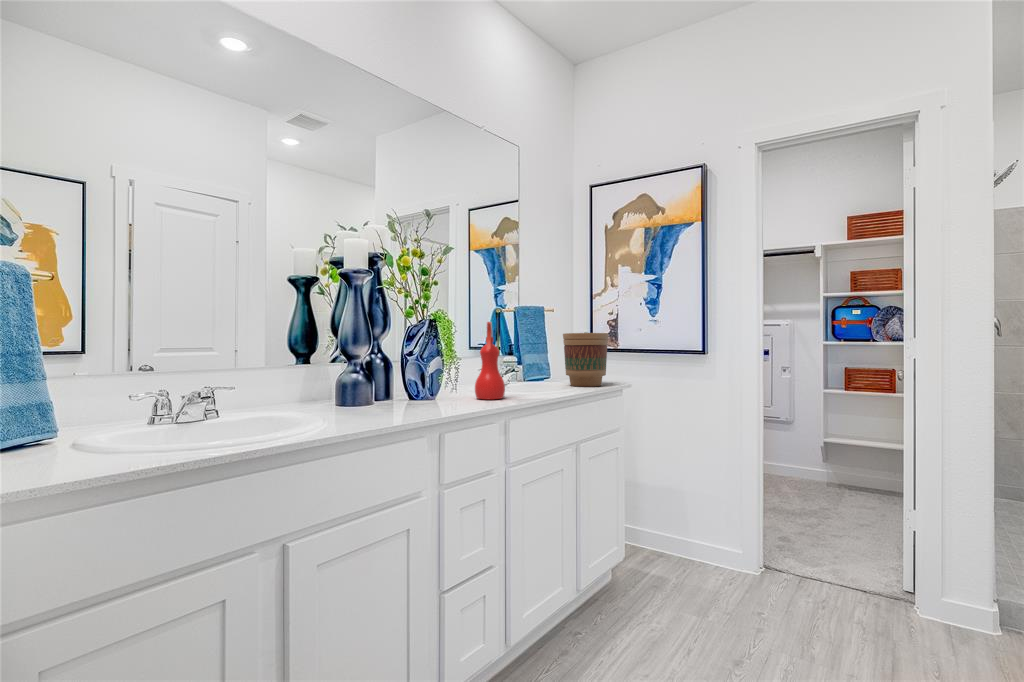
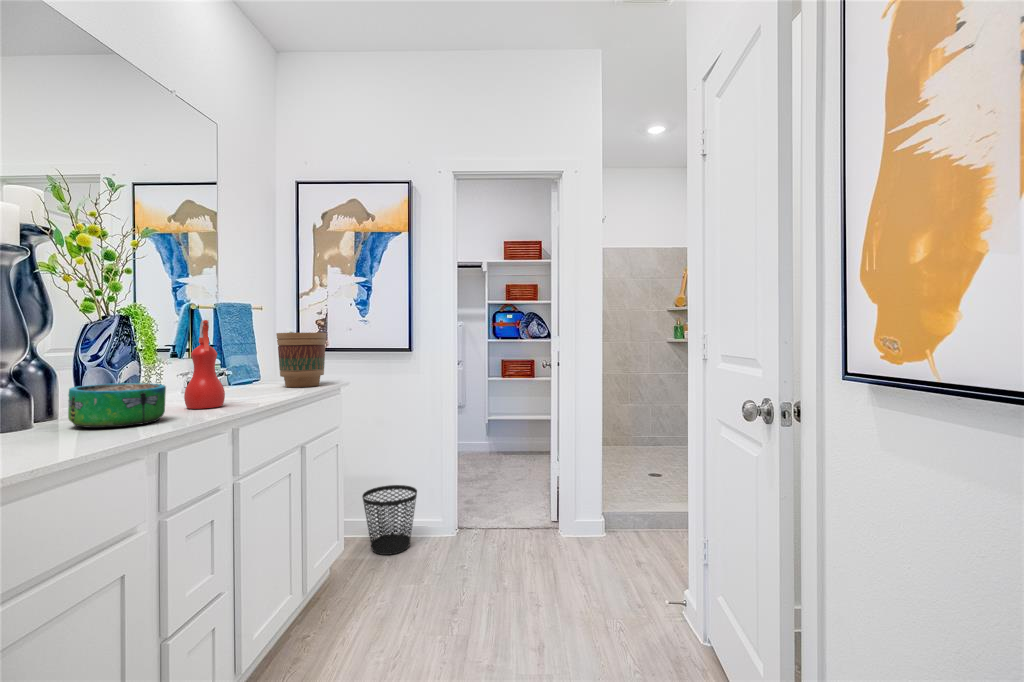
decorative bowl: none [391,374,453,409] -> present [68,383,166,428]
wastebasket: none [648,499,709,576] -> present [362,485,417,555]

